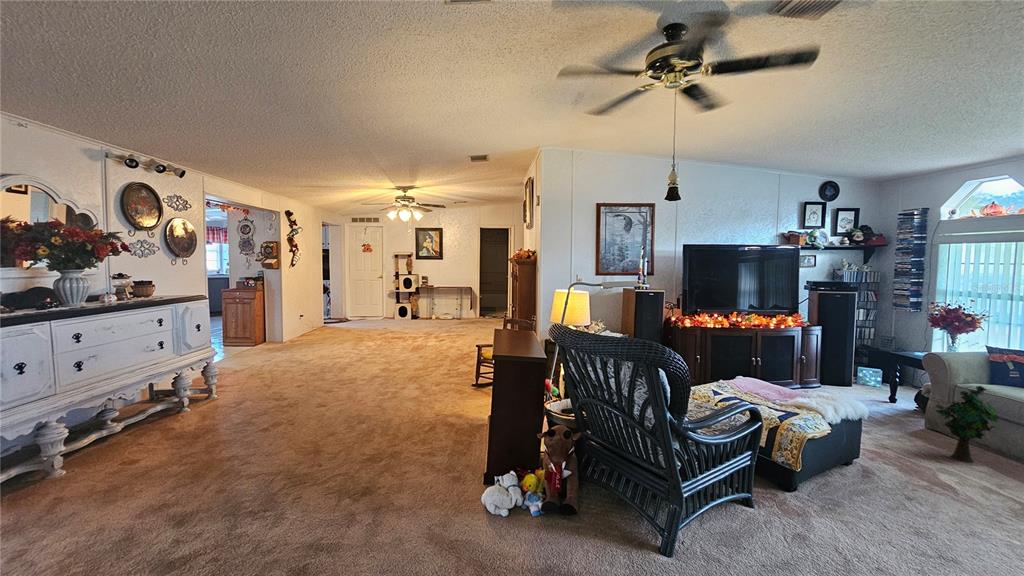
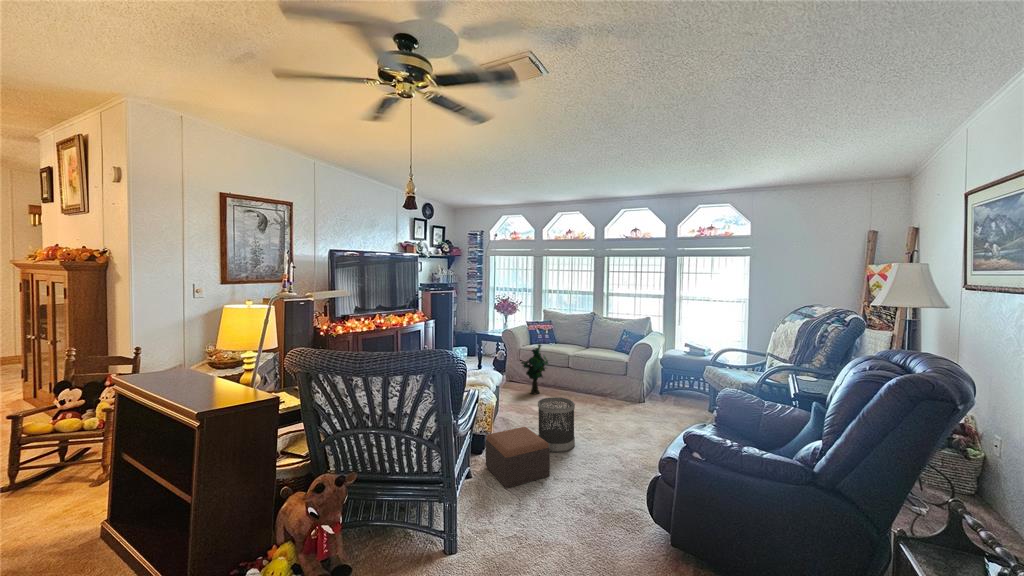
wastebasket: none [885,458,968,552] -> present [538,397,575,452]
footstool: none [778,466,866,557] -> present [485,427,550,488]

